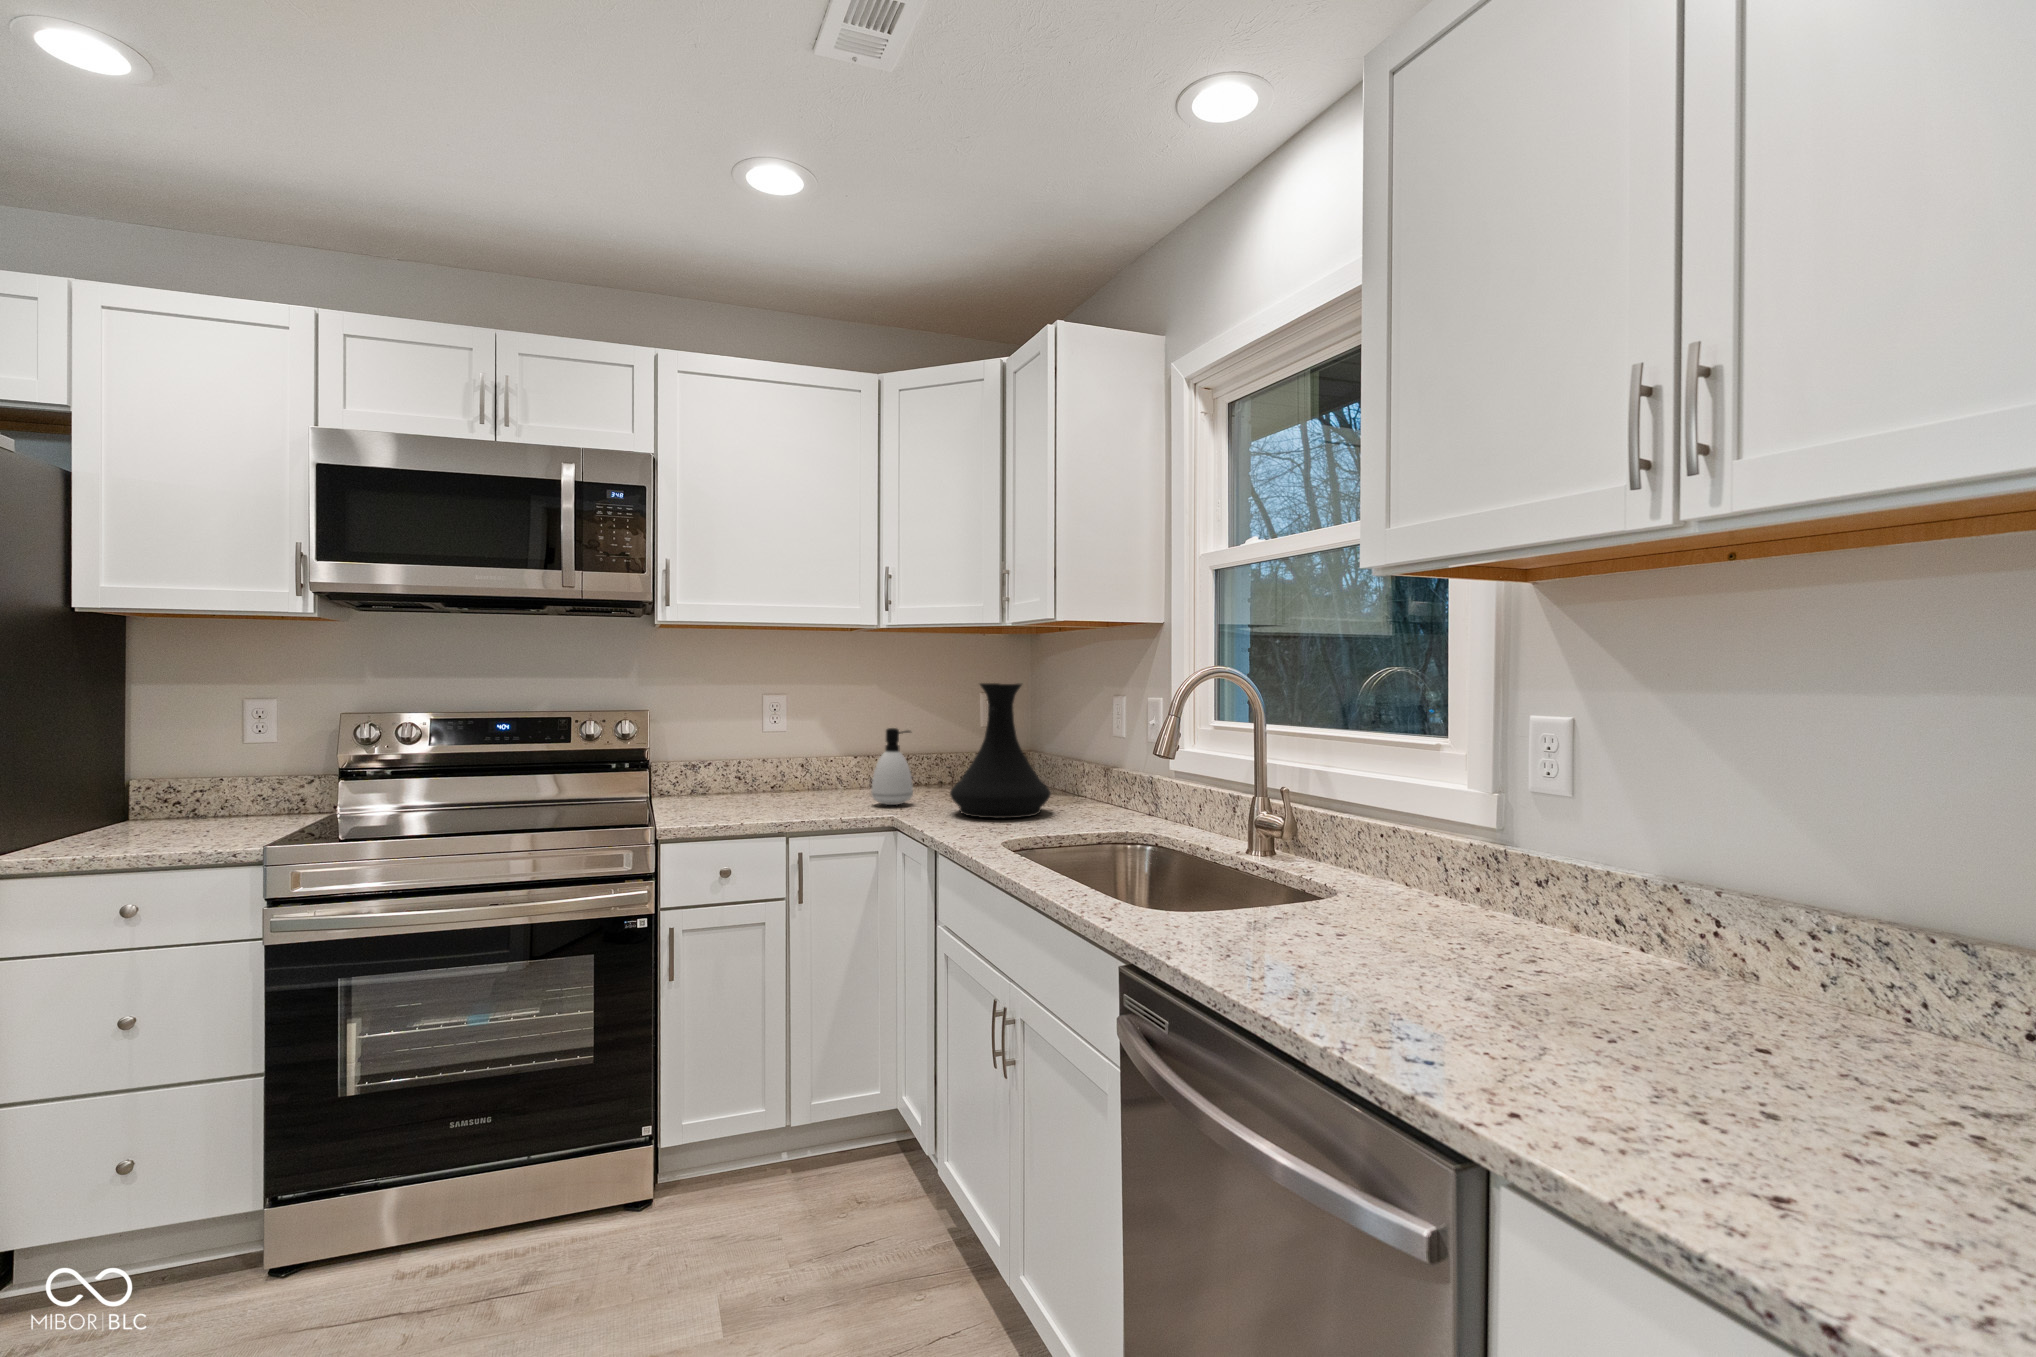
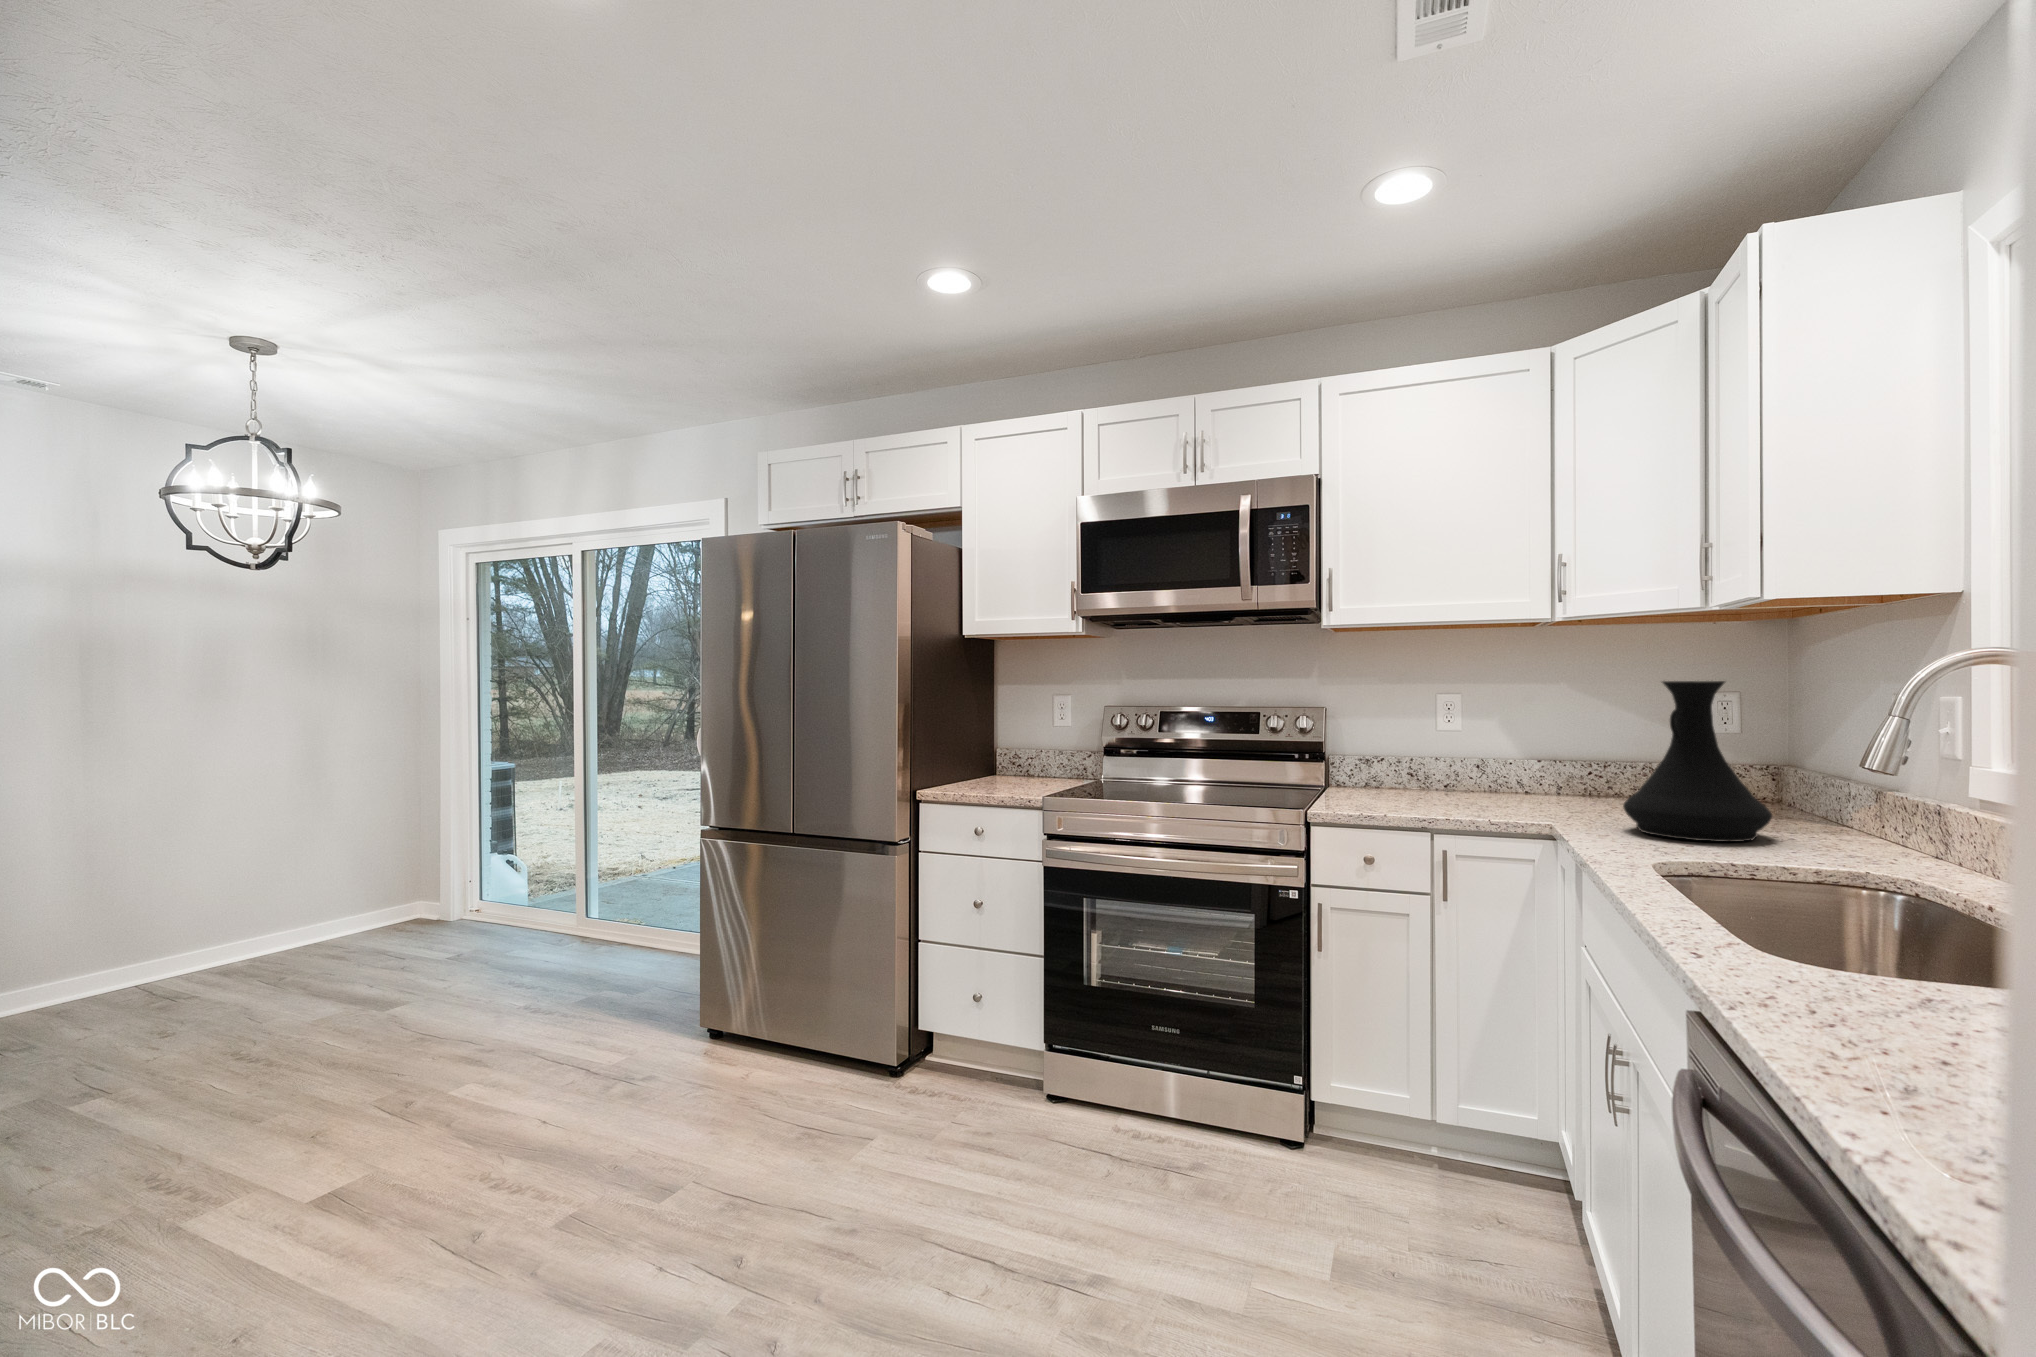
soap dispenser: present [871,728,913,805] -> none [1537,731,1588,813]

